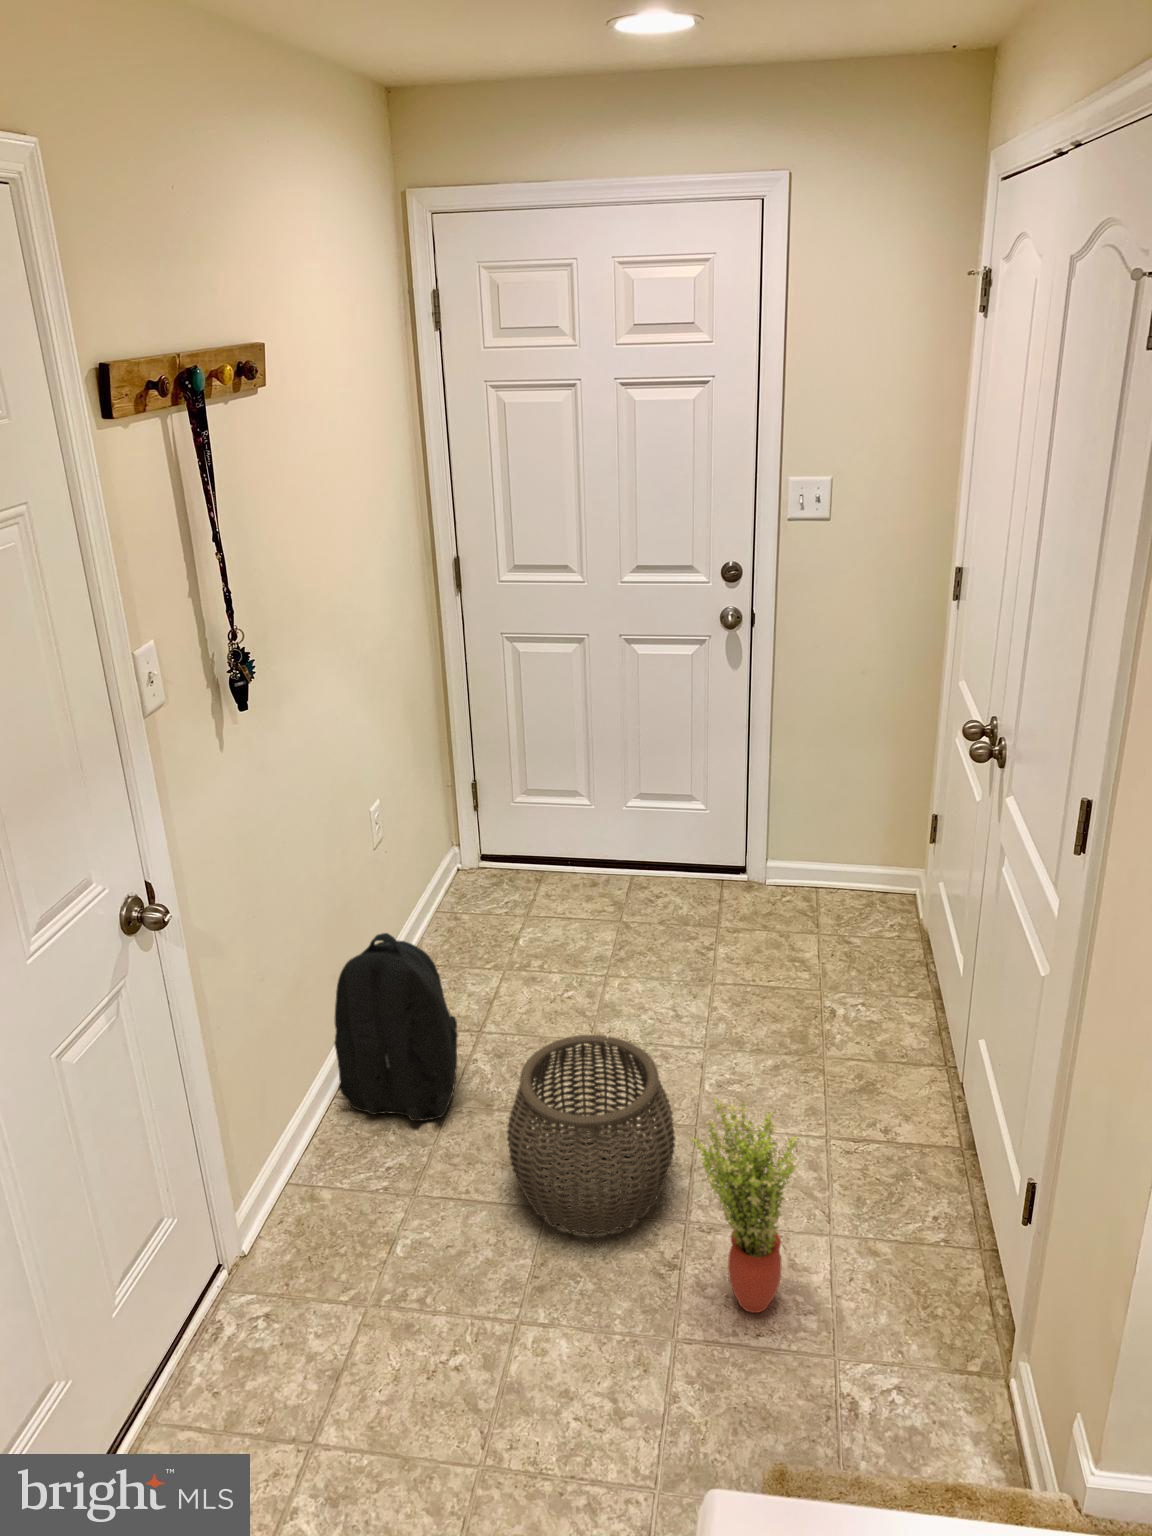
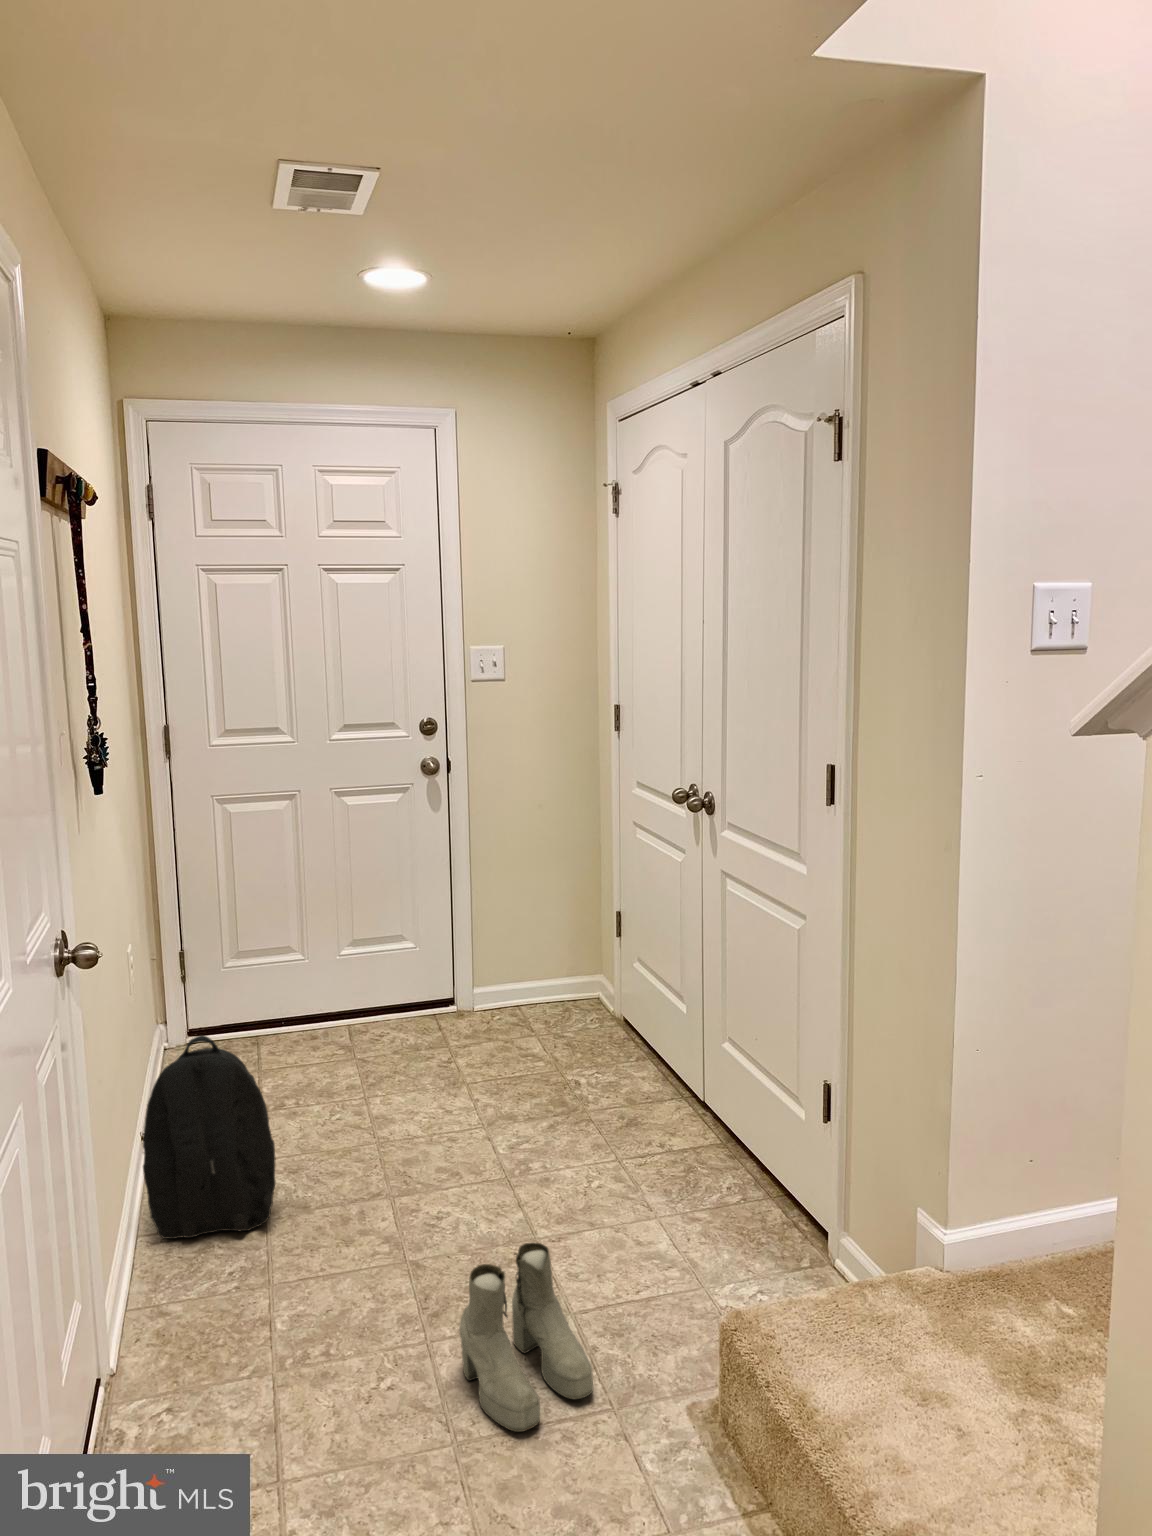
woven basket: present [507,1035,675,1236] -> none [361,1088,518,1271]
potted plant: present [691,1099,798,1313] -> none [566,1070,661,1279]
boots: none [522,1277,647,1483] -> present [459,1242,593,1432]

